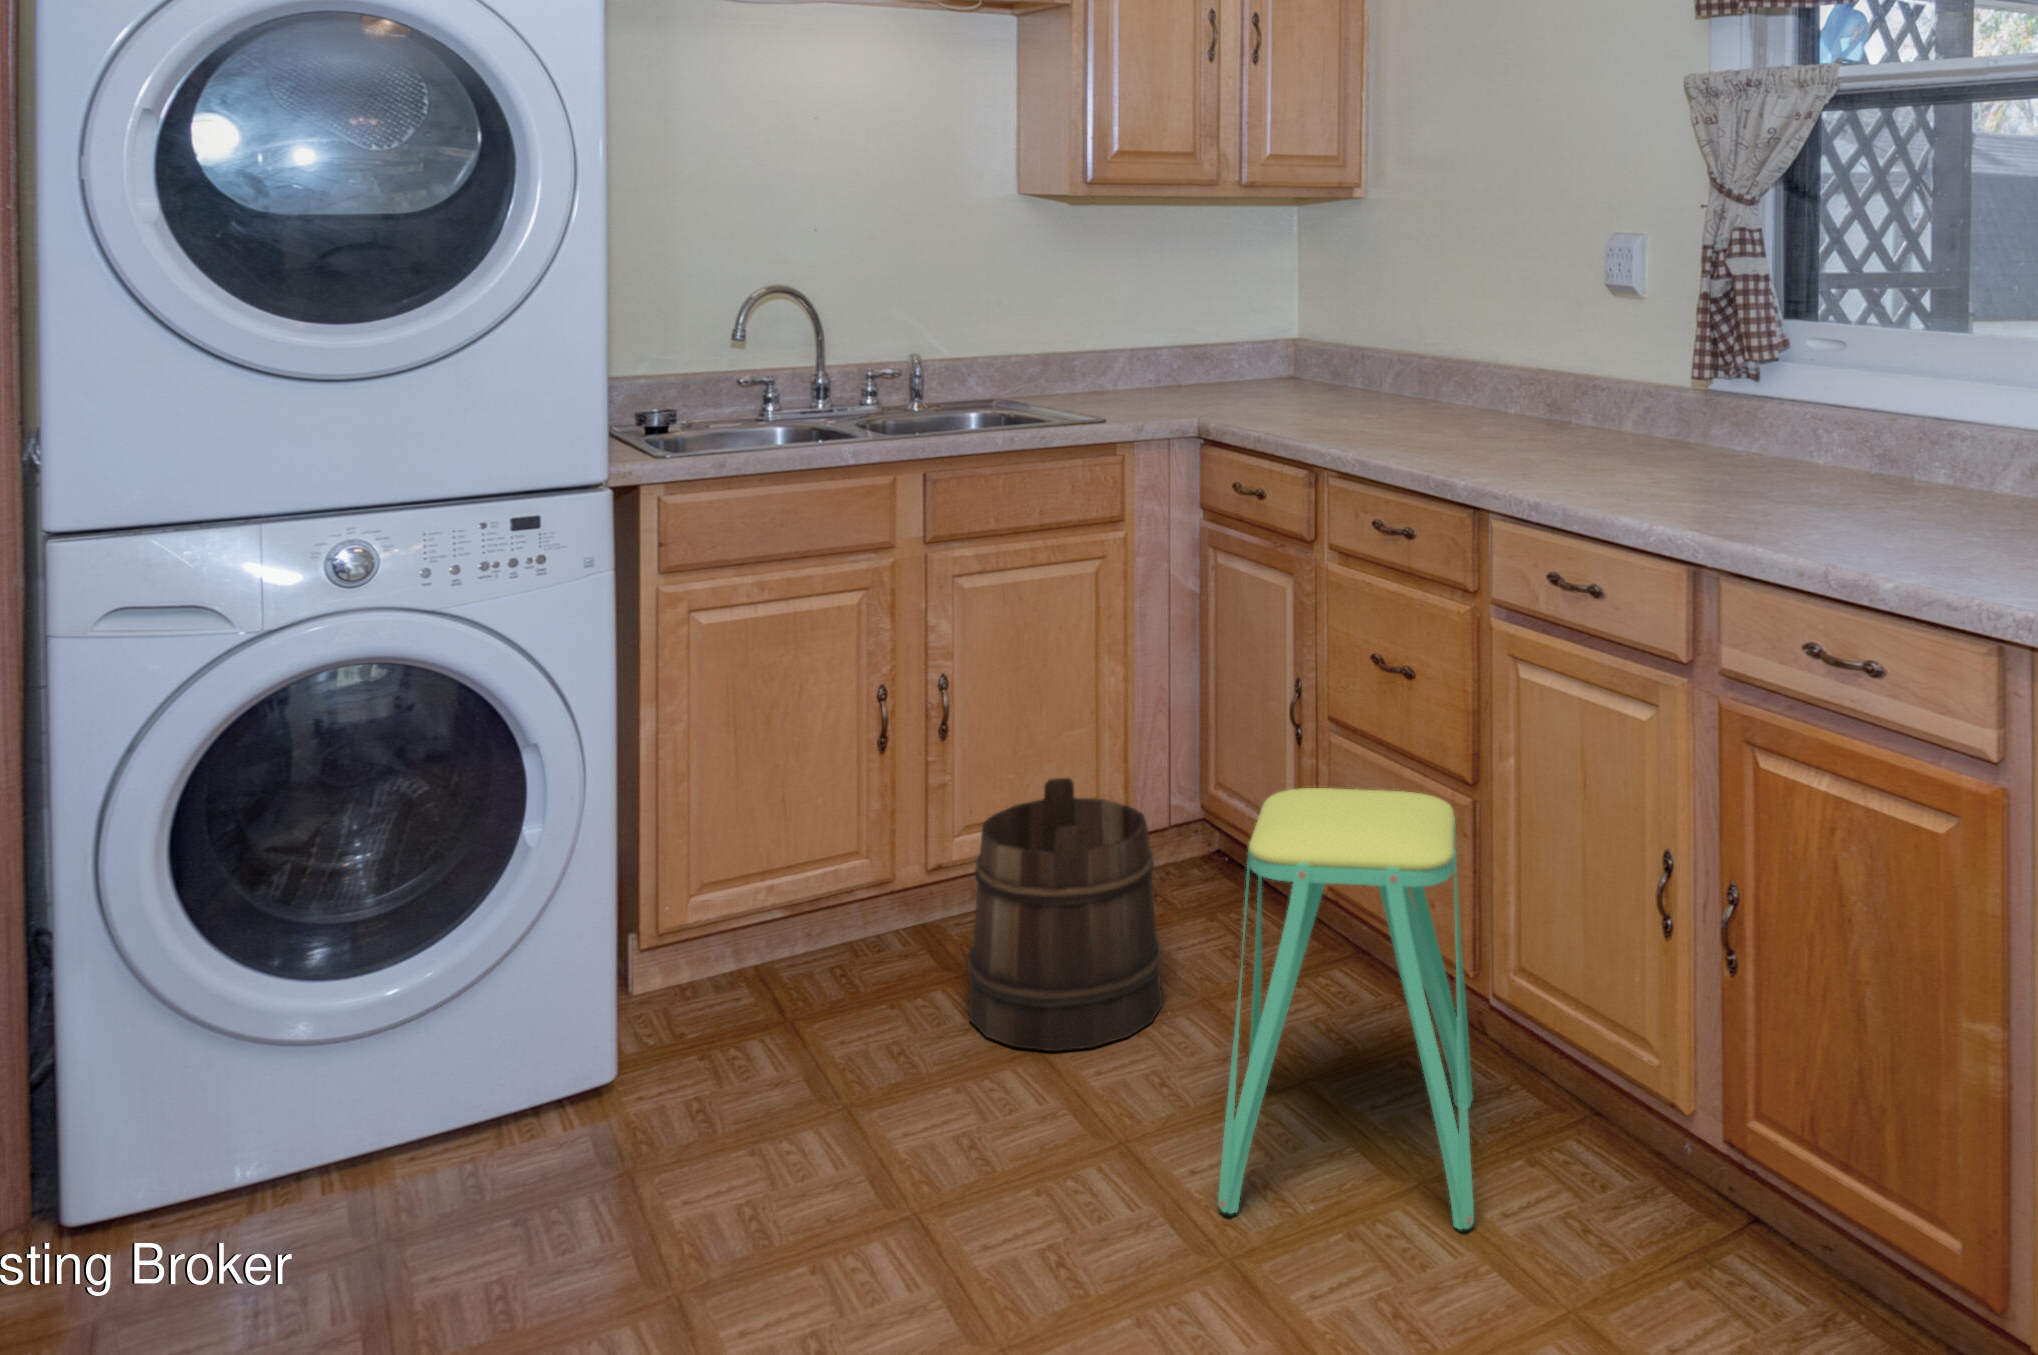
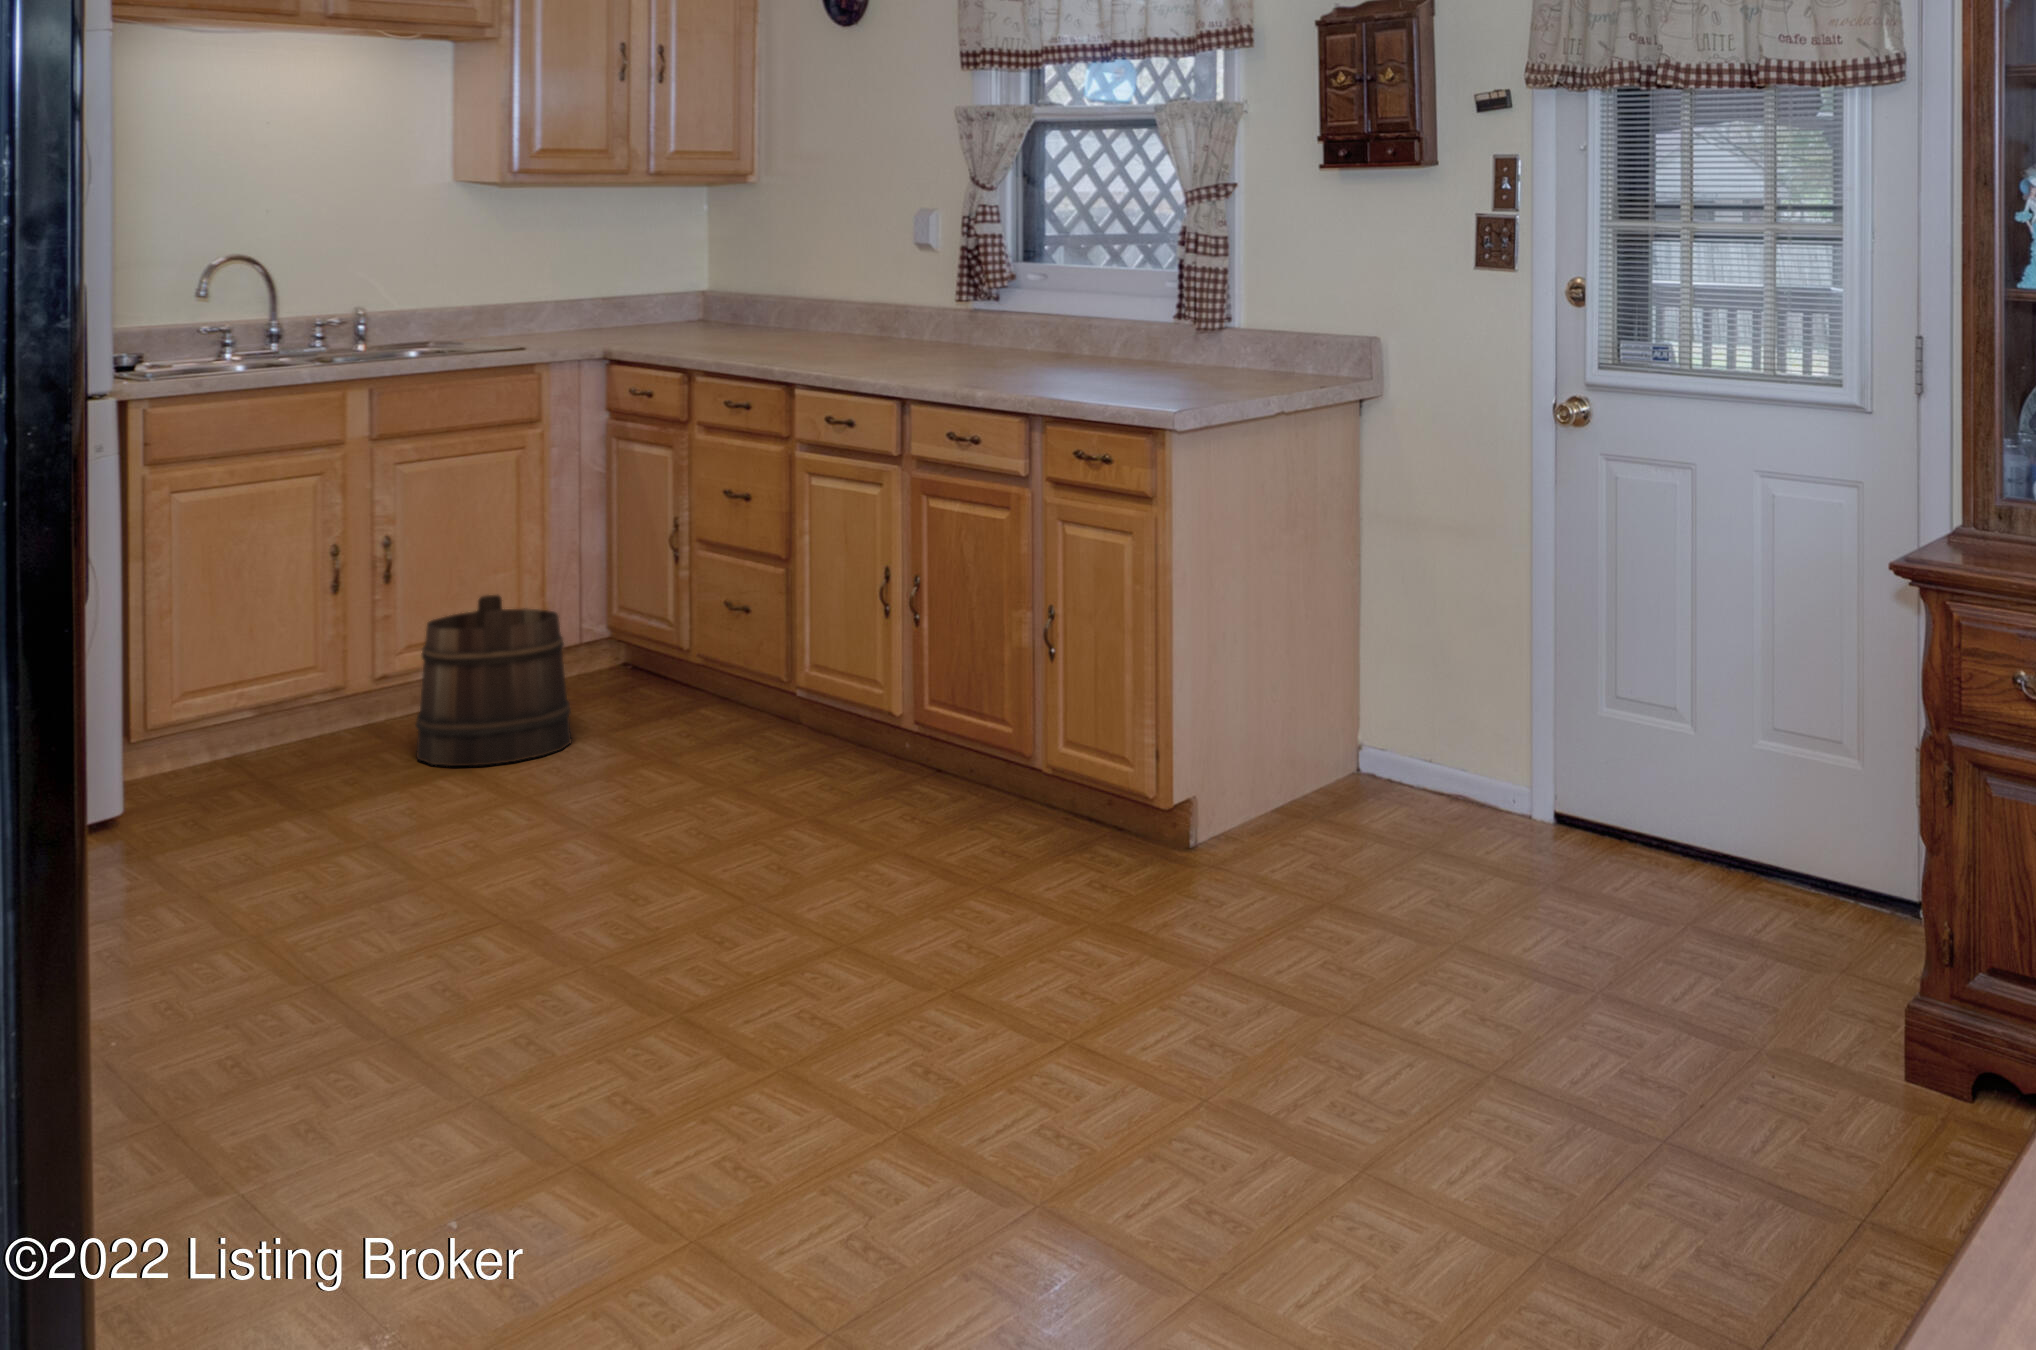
stool: present [1218,788,1474,1229] -> none [598,555,785,806]

